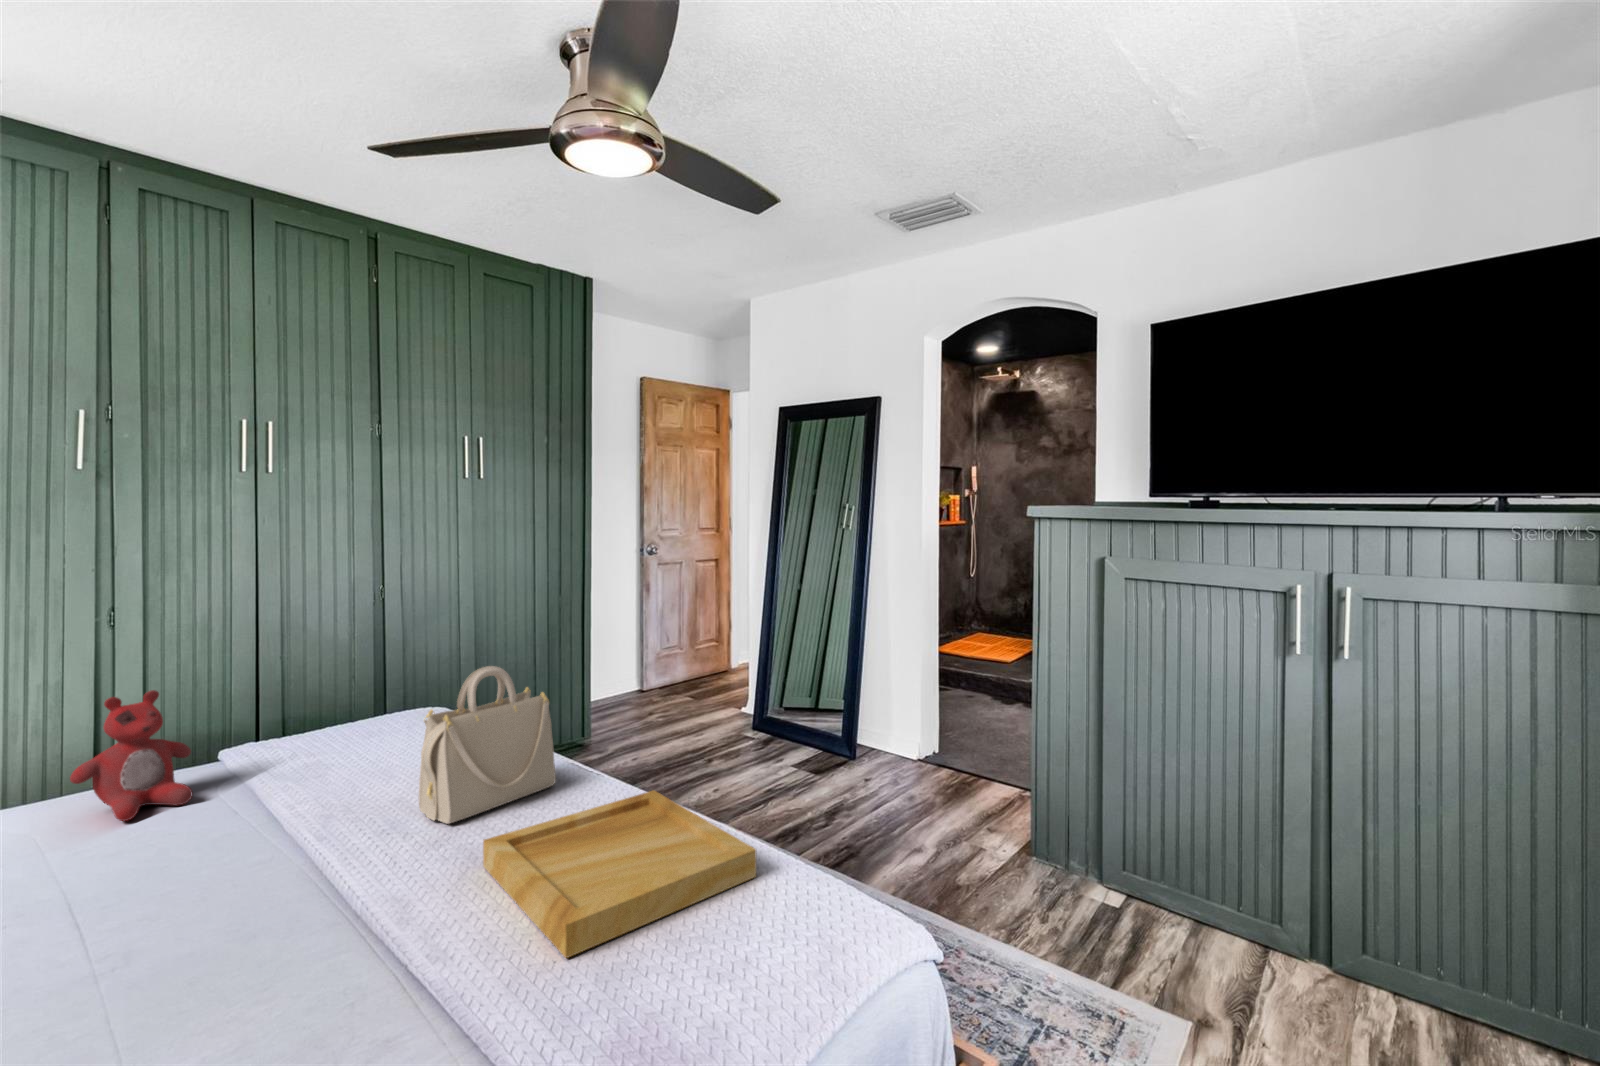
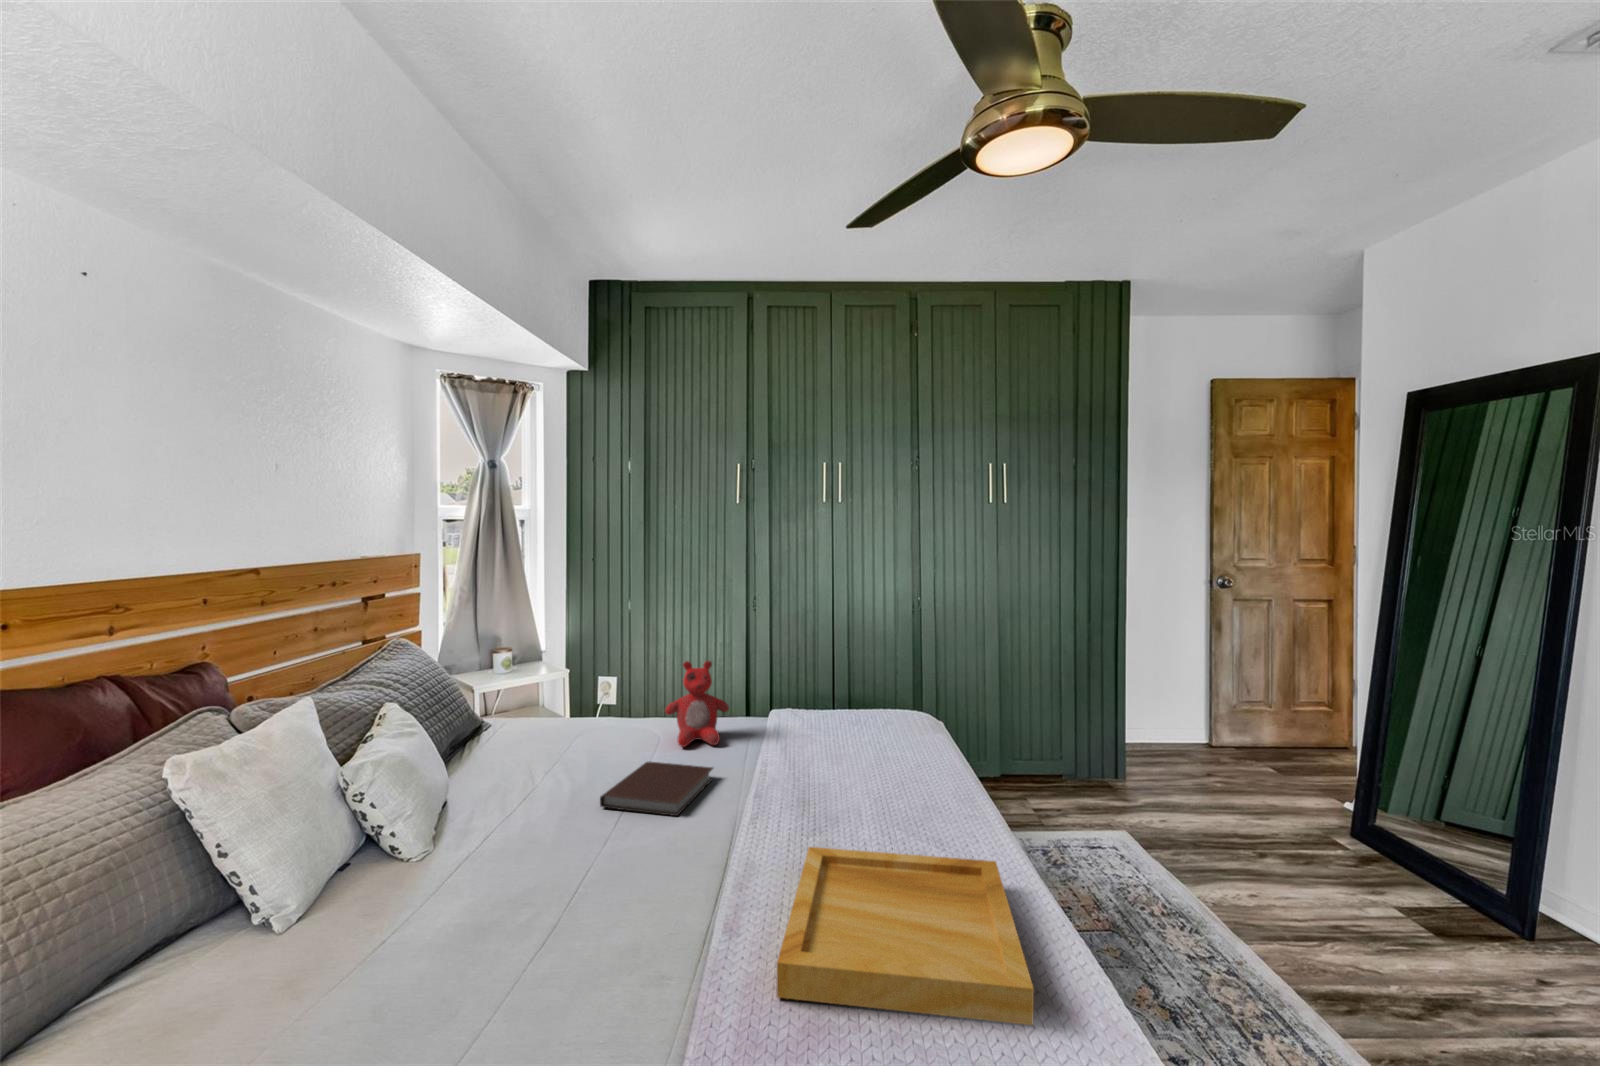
handbag: present [418,666,556,824] -> none [810,685,936,822]
notebook: none [61,823,231,929] -> present [600,762,713,816]

